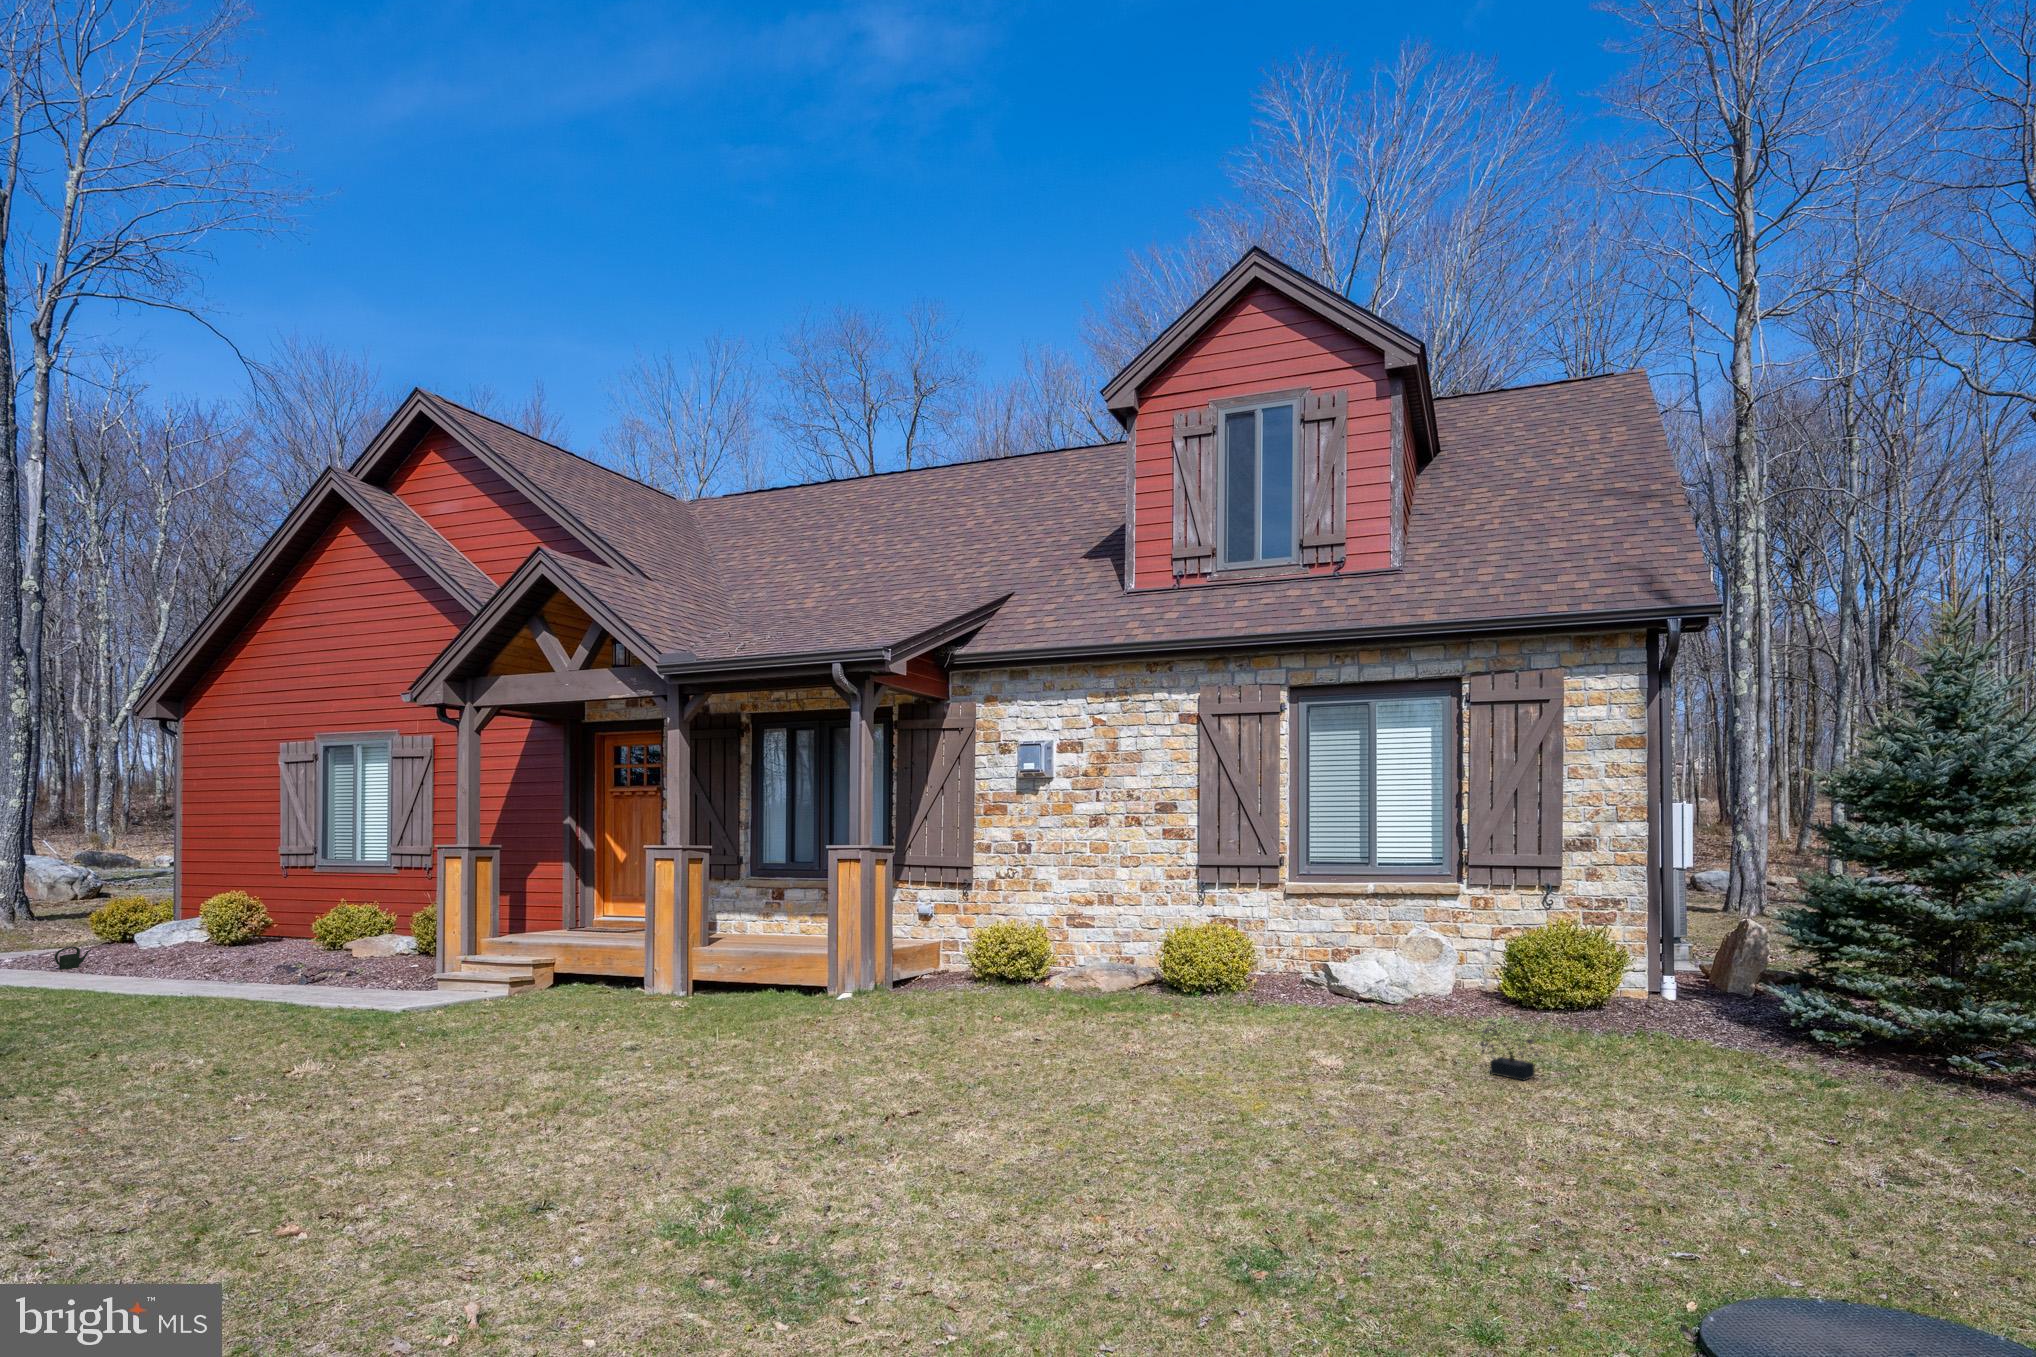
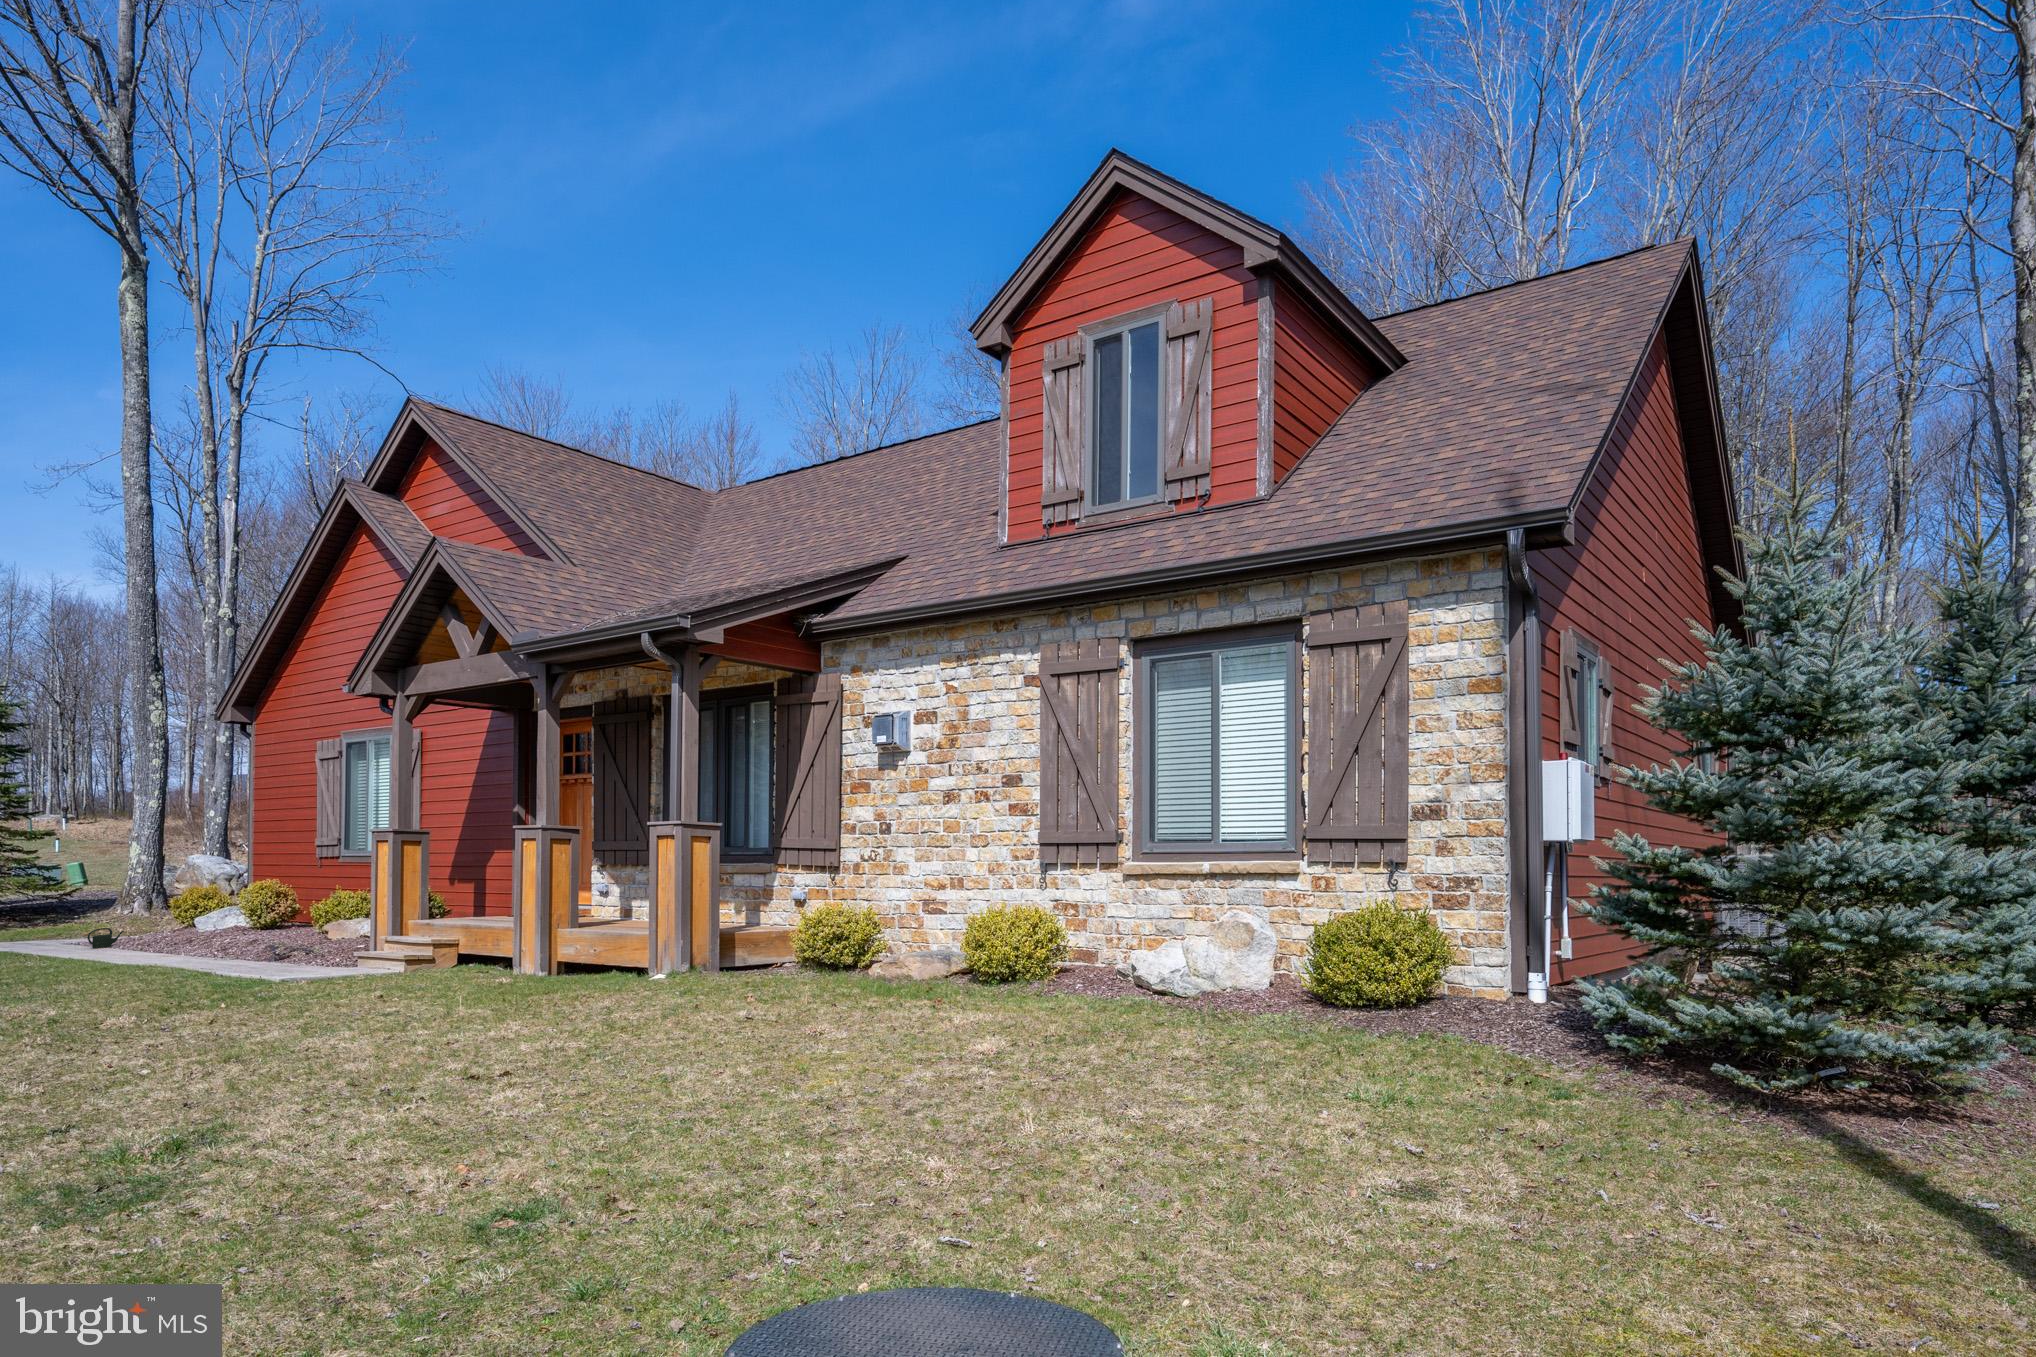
decorative plant: present [1480,1021,1538,1080] -> none [1135,1019,1207,1094]

